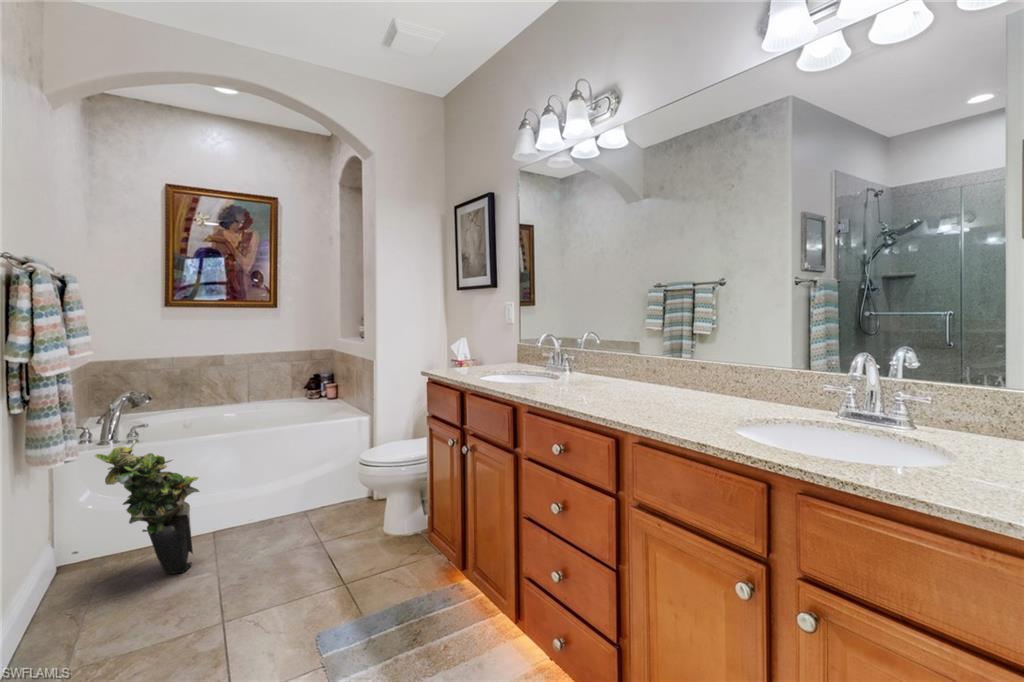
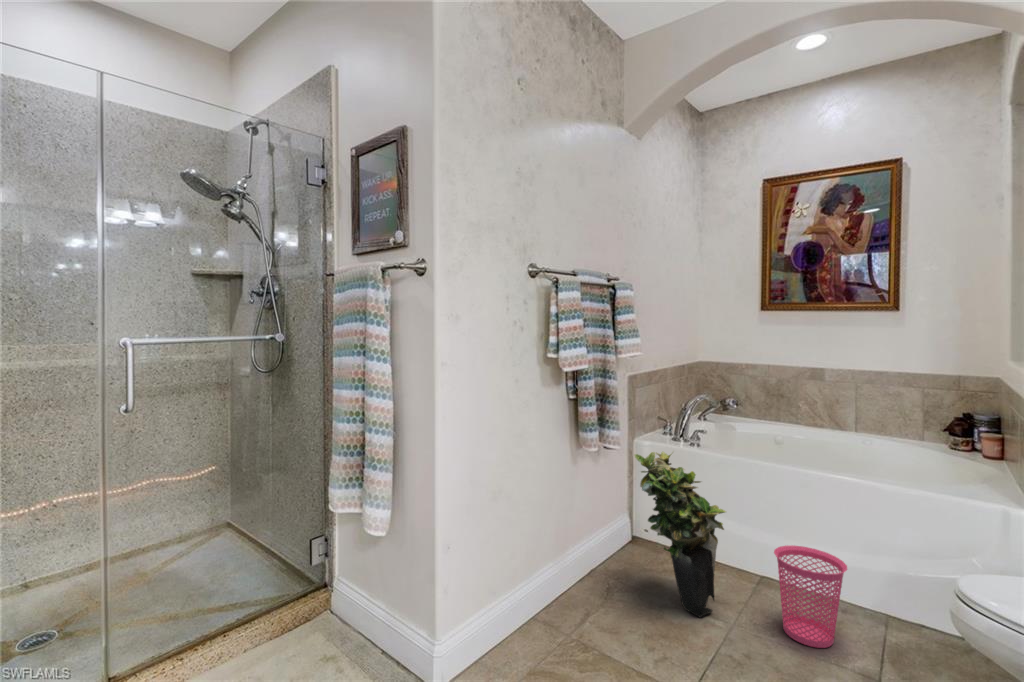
waste basket: none [238,481,288,547] -> present [774,545,847,648]

